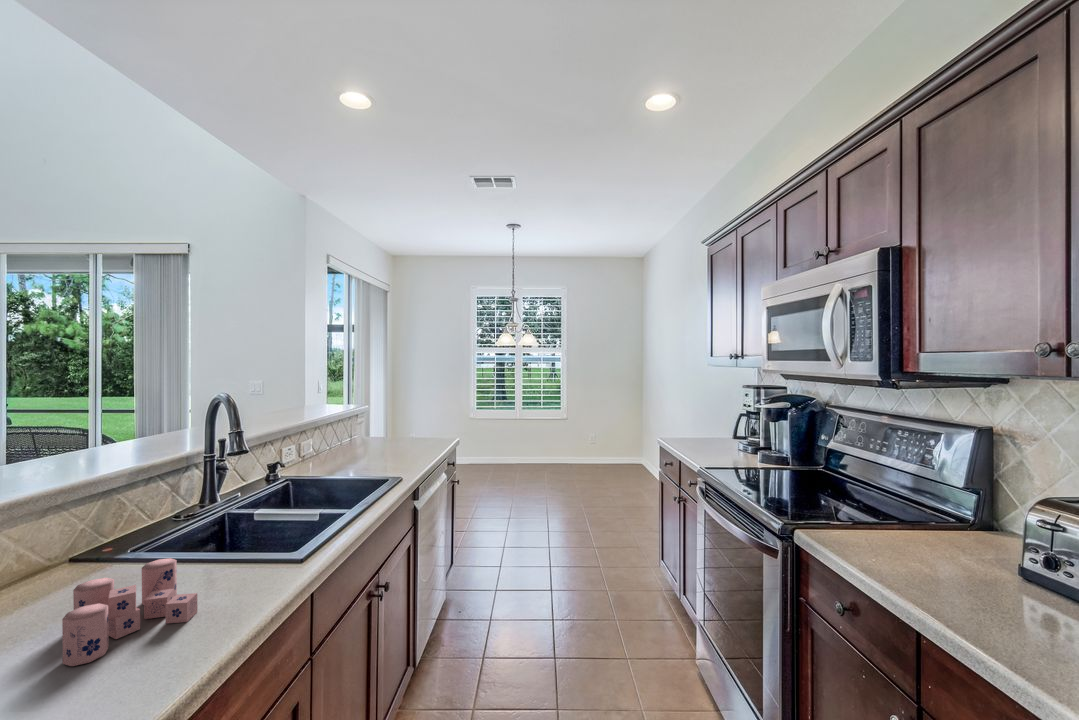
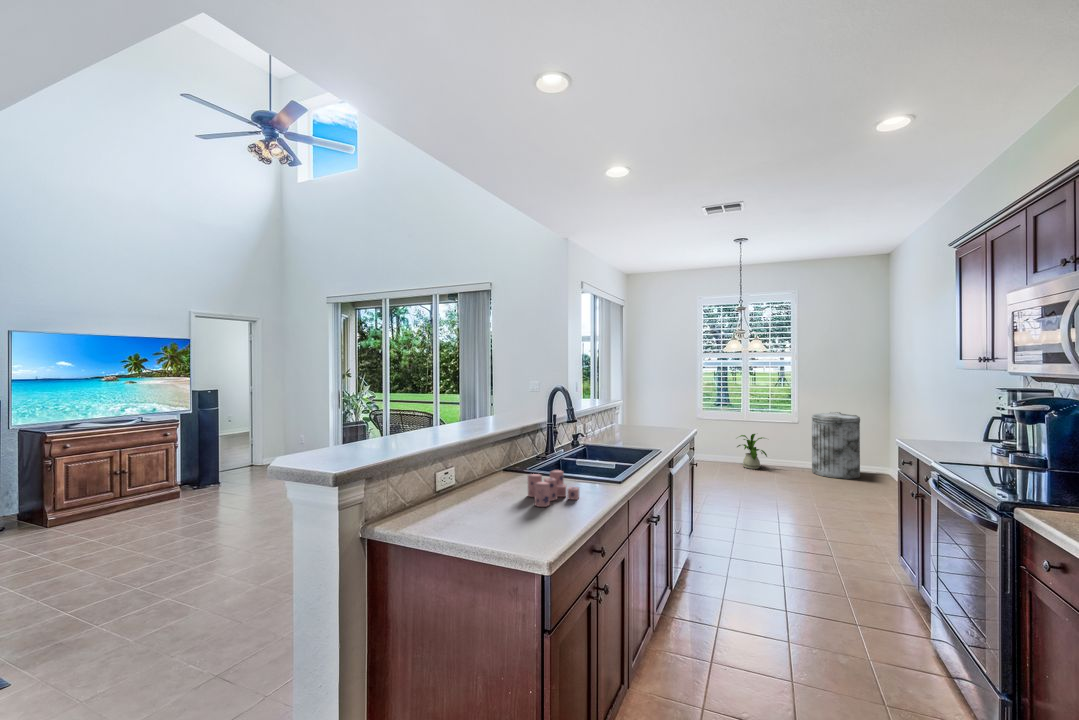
trash can: none [578,407,619,472] -> present [811,412,860,479]
house plant: none [508,432,541,469] -> present [737,434,767,469]

